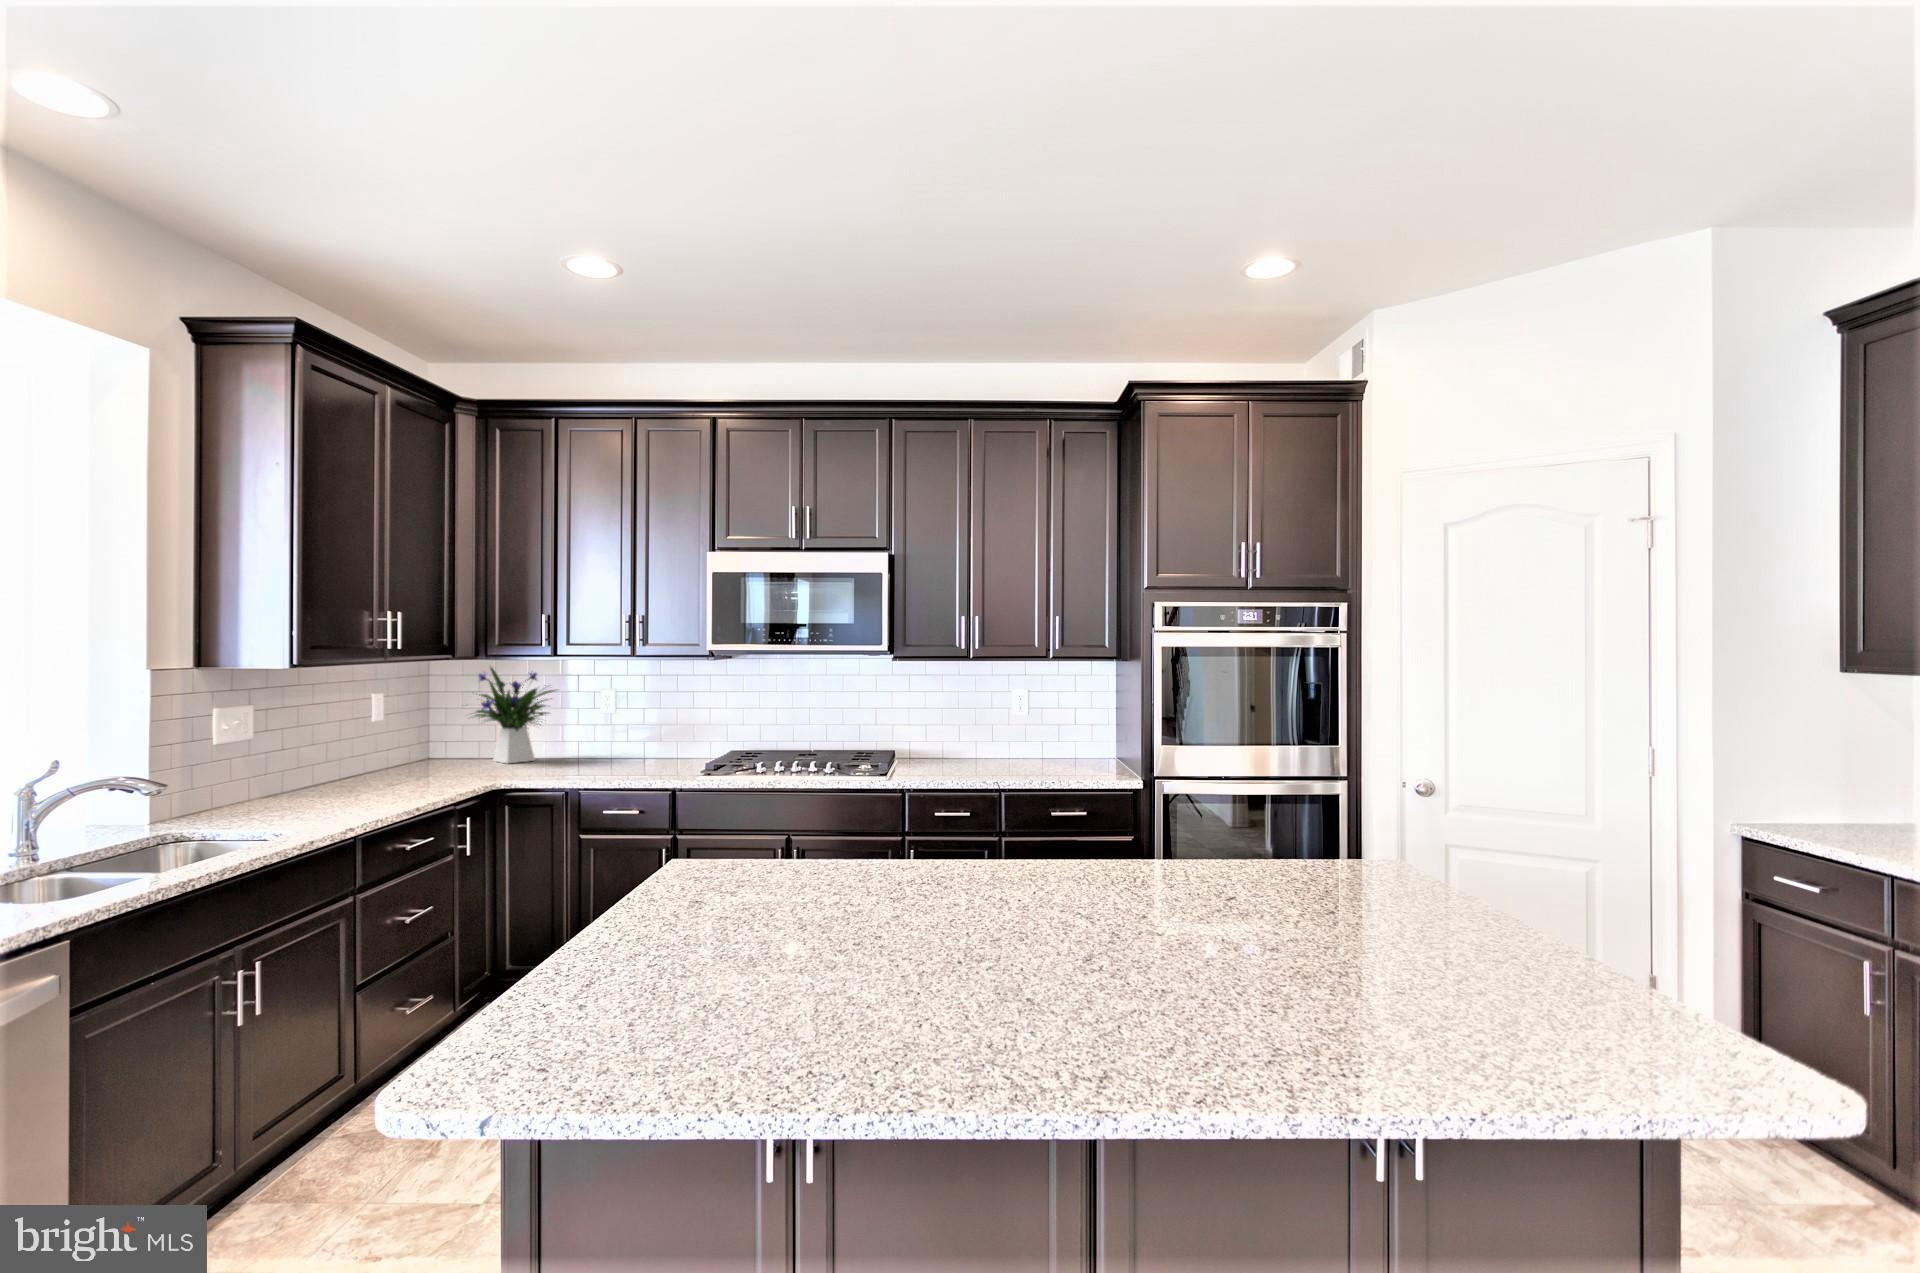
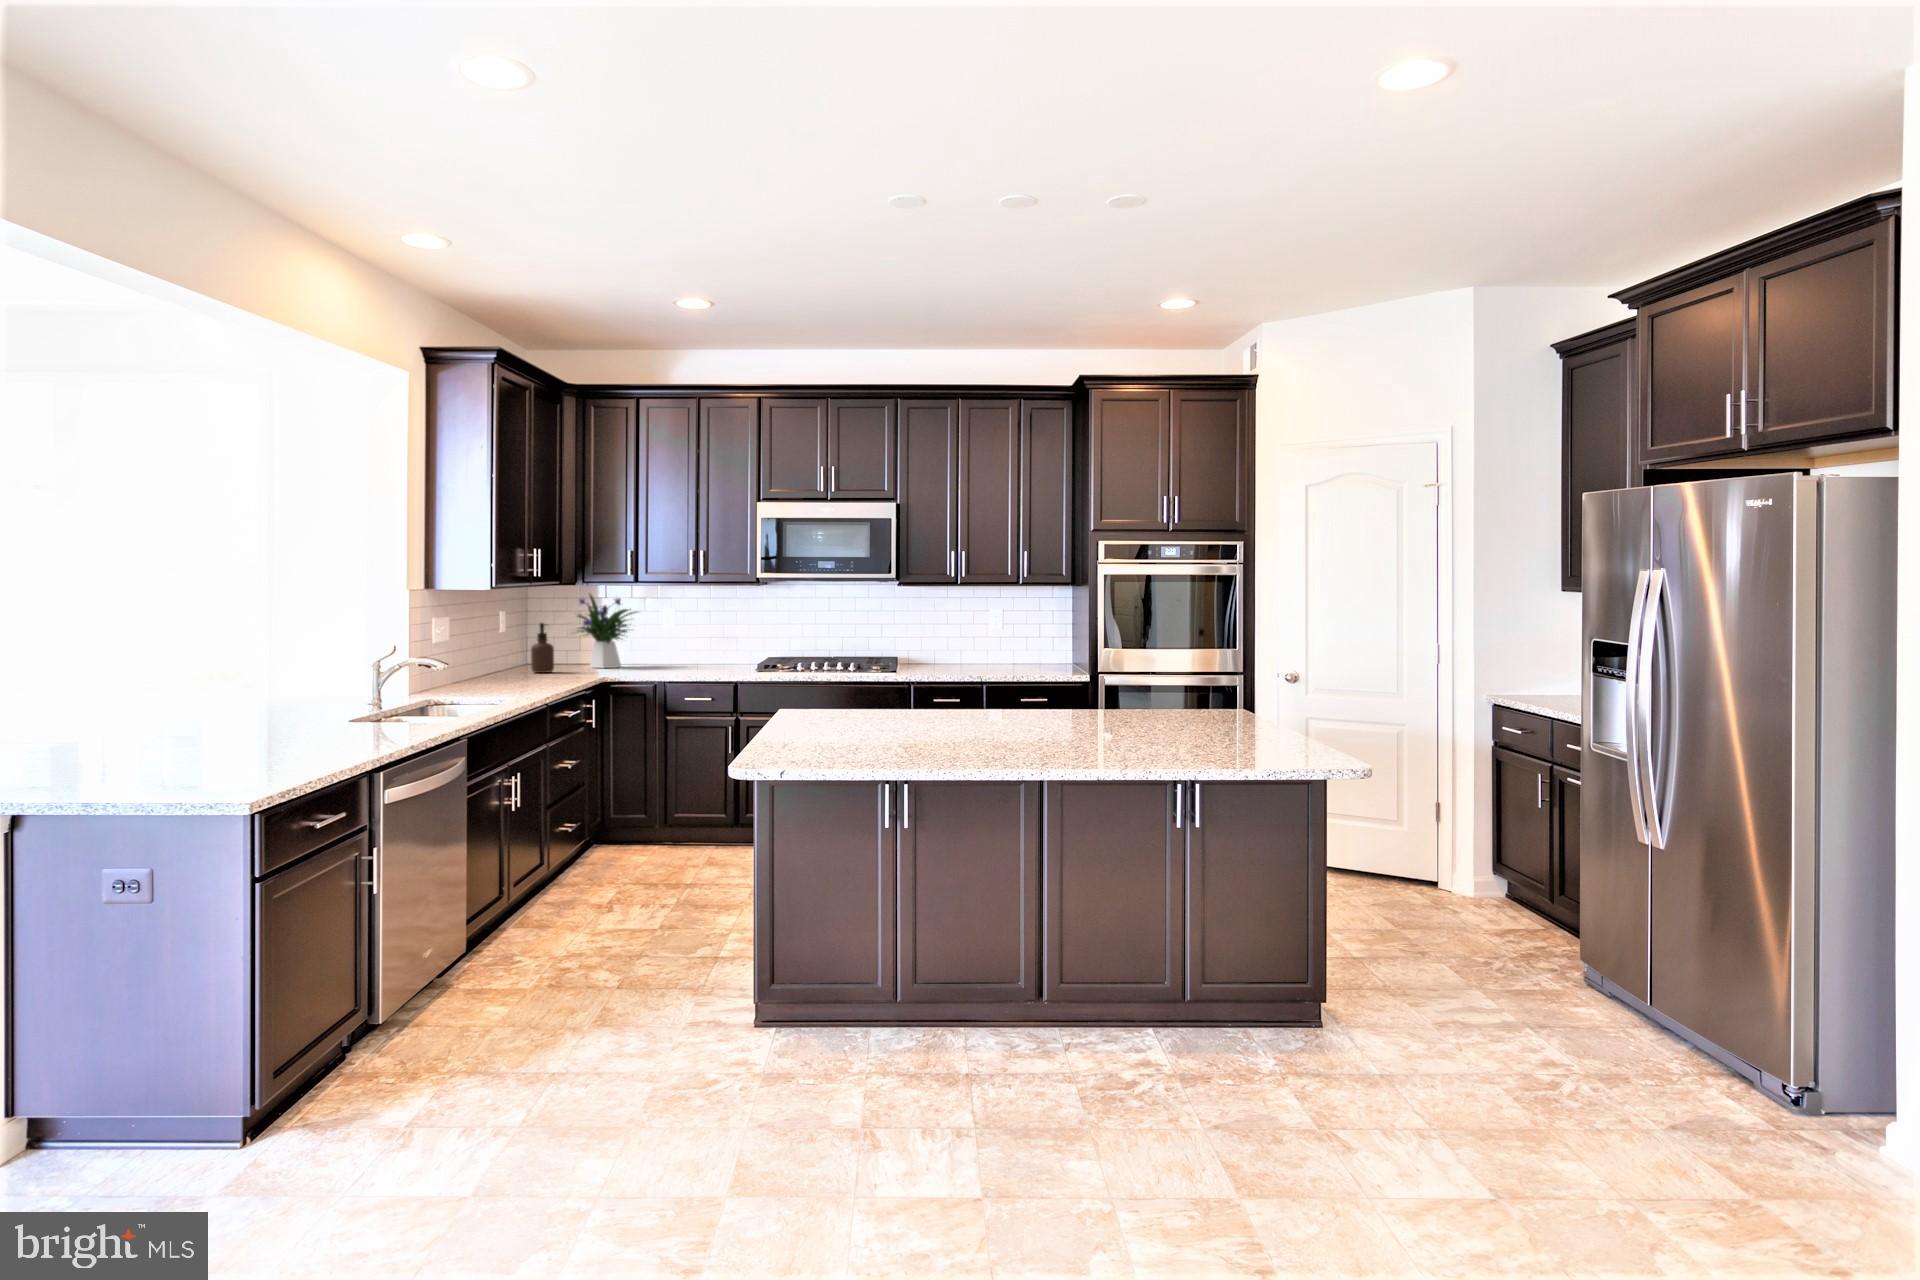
soap dispenser: none [400,707,433,774] -> present [531,623,554,673]

